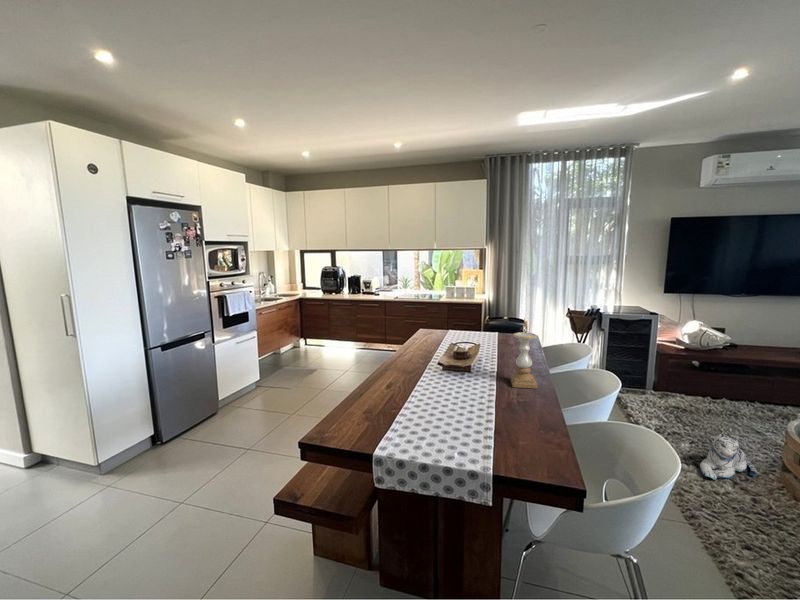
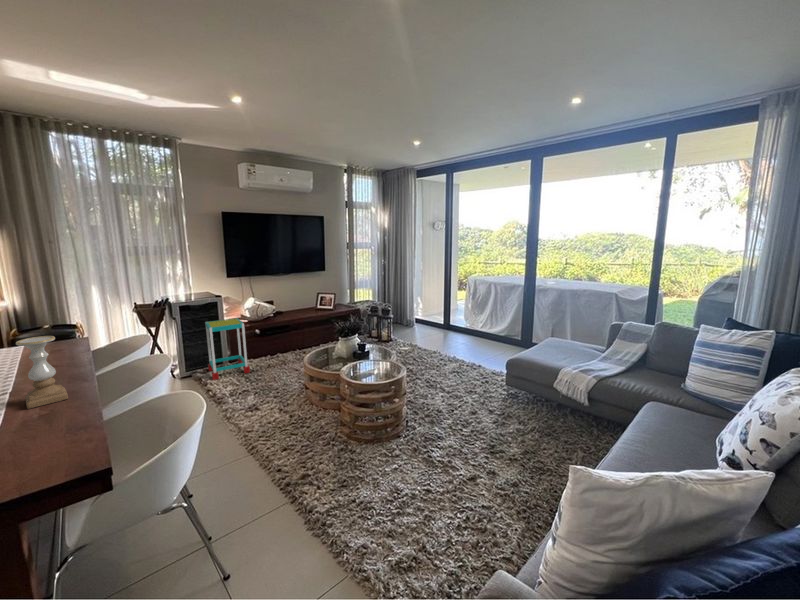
side table: none [628,339,684,411] -> present [205,318,250,380]
plush toy: present [700,434,757,480] -> none [260,379,294,416]

